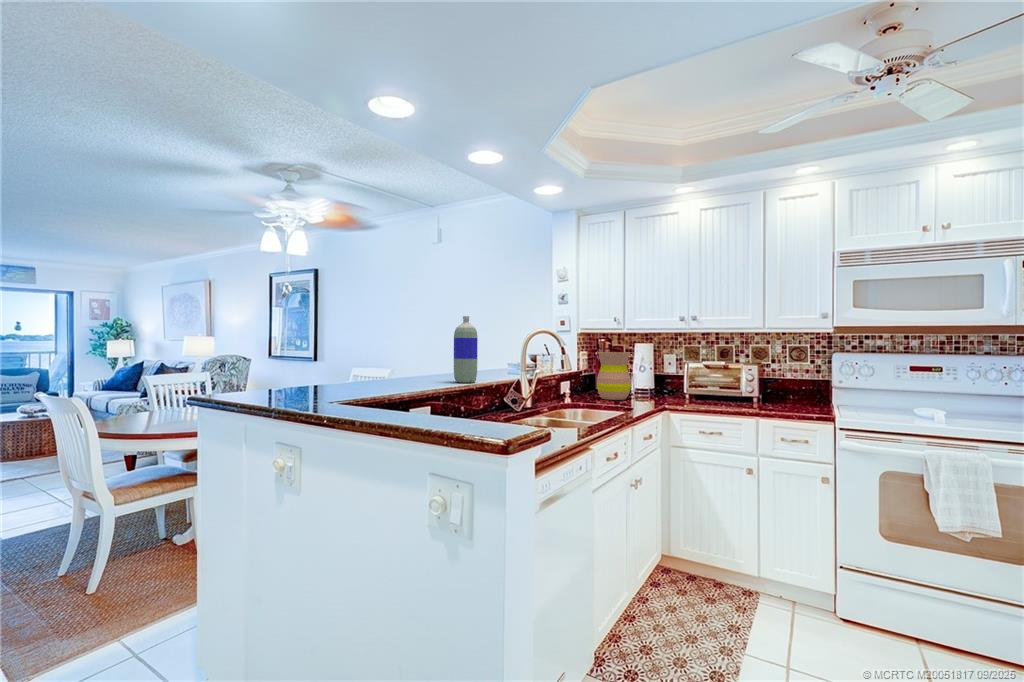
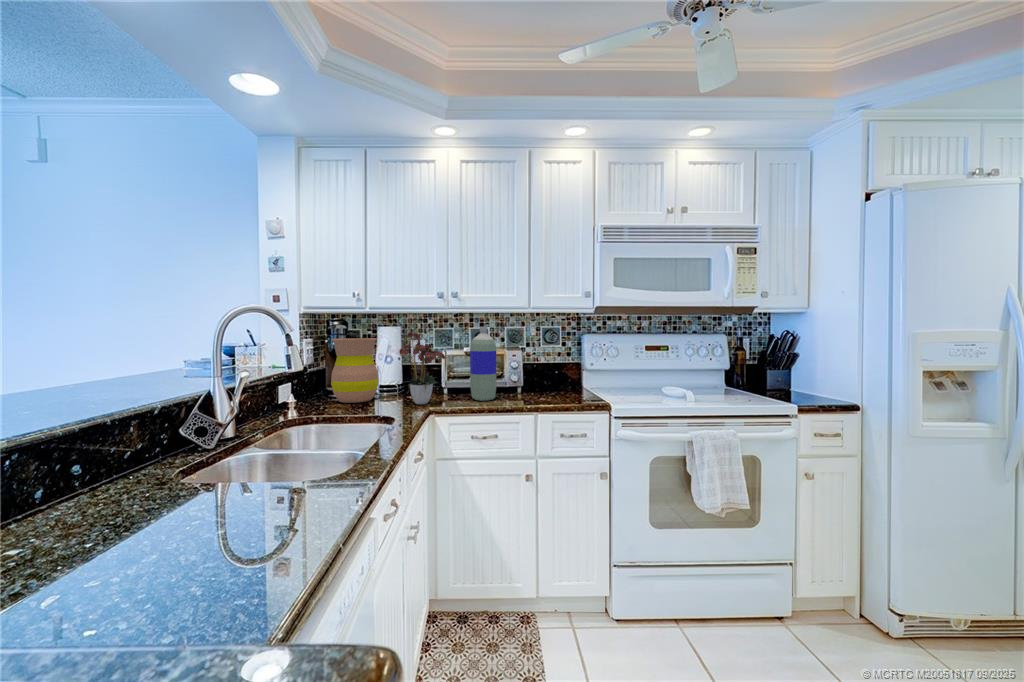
bottle: present [454,316,478,383] -> present [470,327,496,401]
flower arrangement: none [641,344,682,404] -> present [399,332,445,404]

